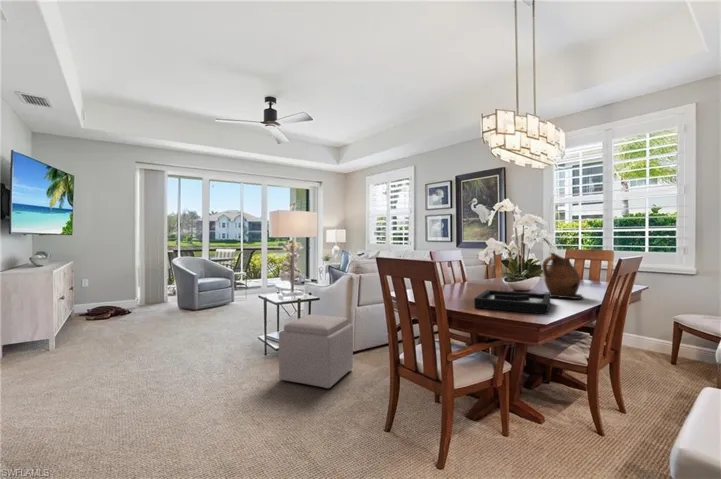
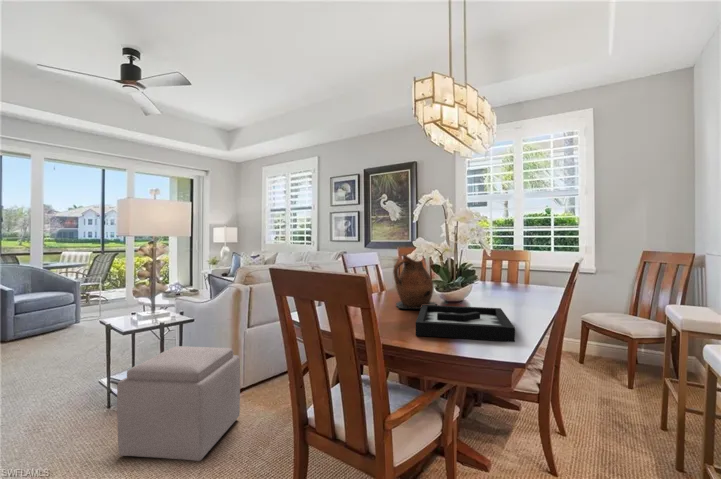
ceramic pitcher: present [543,253,582,299] -> present [393,255,436,309]

